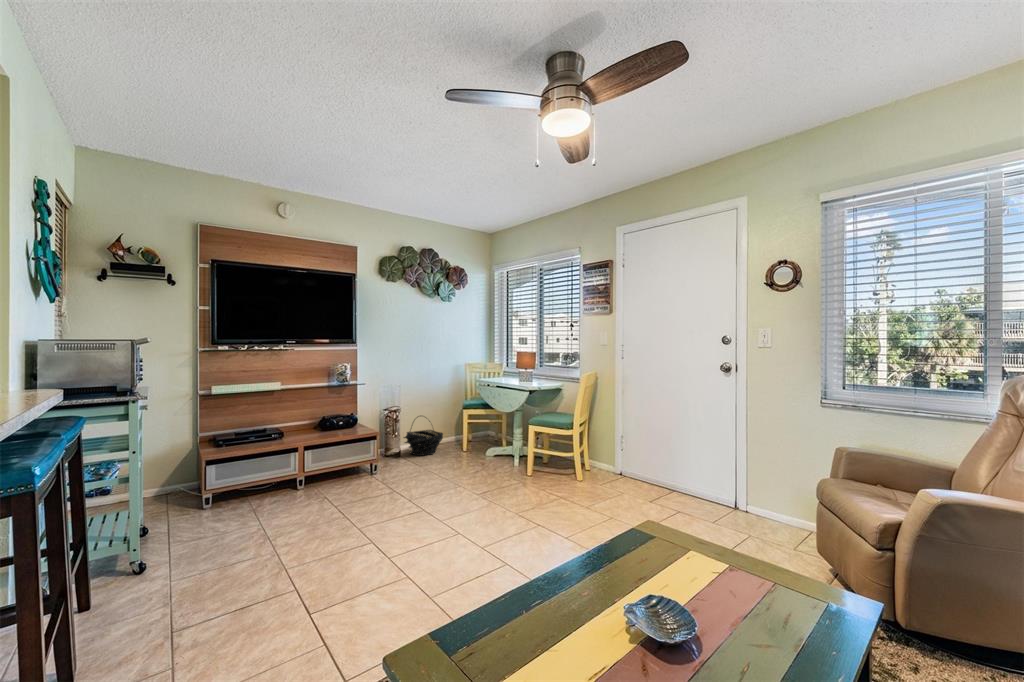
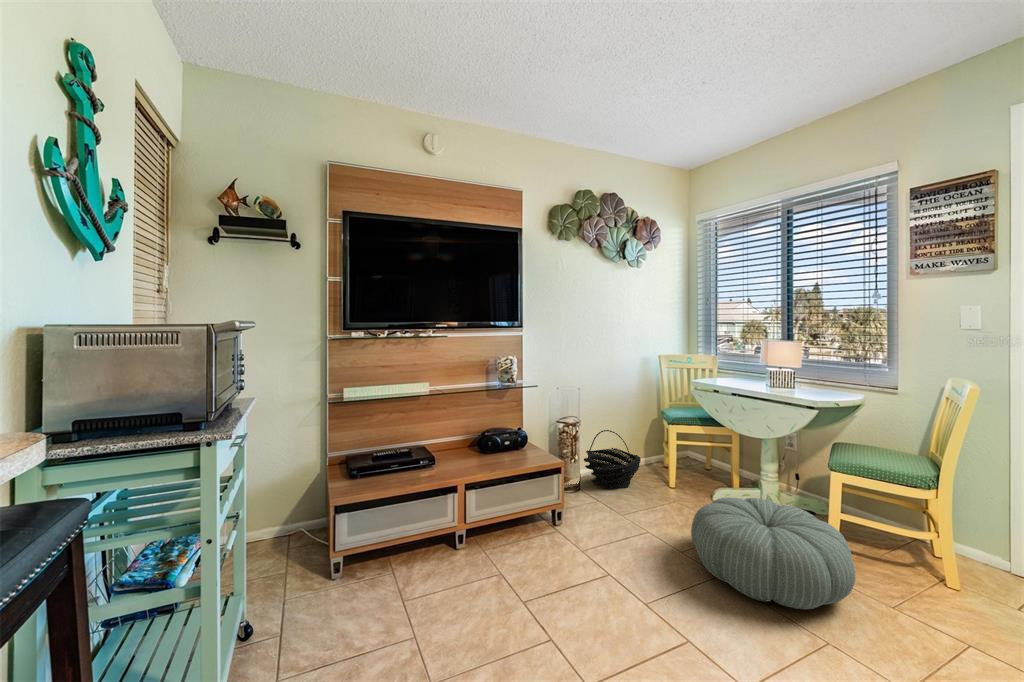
pouf: none [447,446,525,495] -> present [691,497,855,609]

